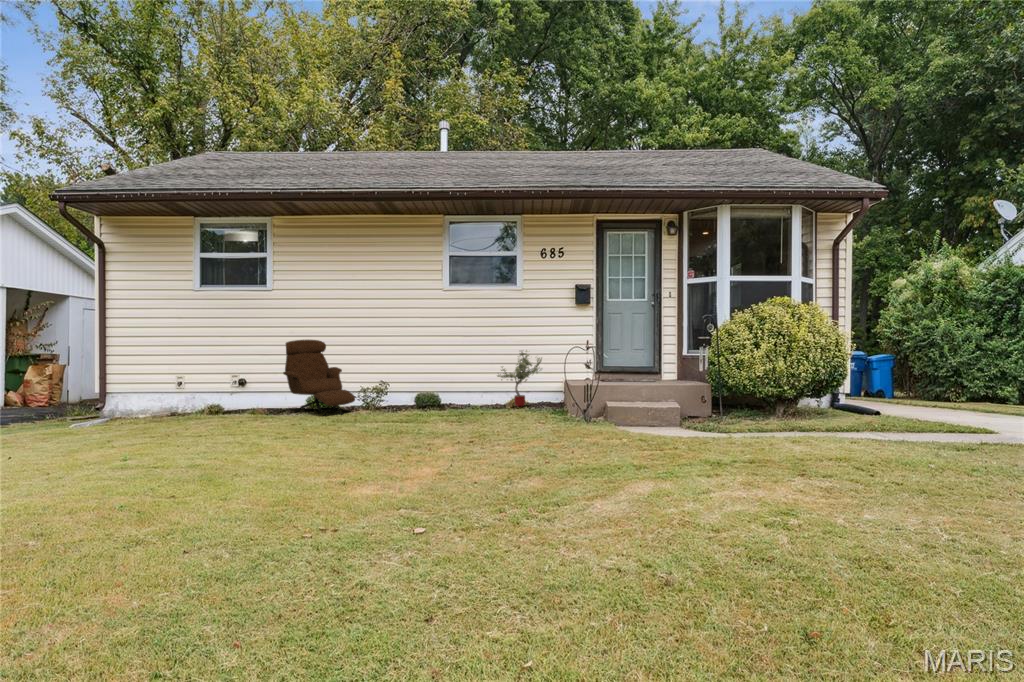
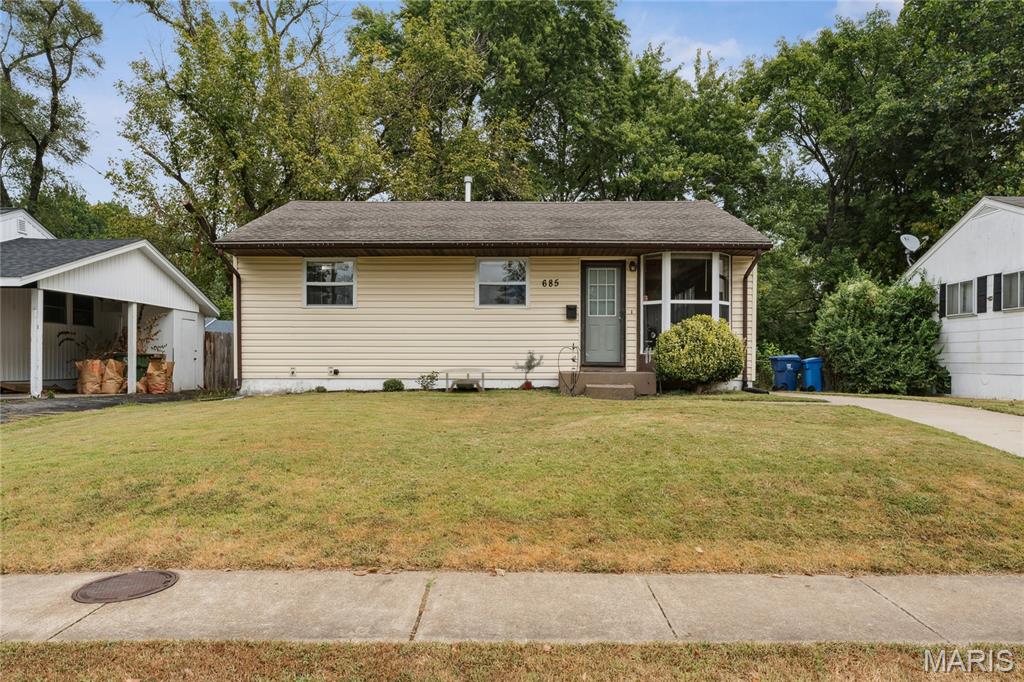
lounge chair: present [283,340,355,416] -> none [367,343,417,394]
round table: none [391,376,465,414] -> present [441,368,491,392]

